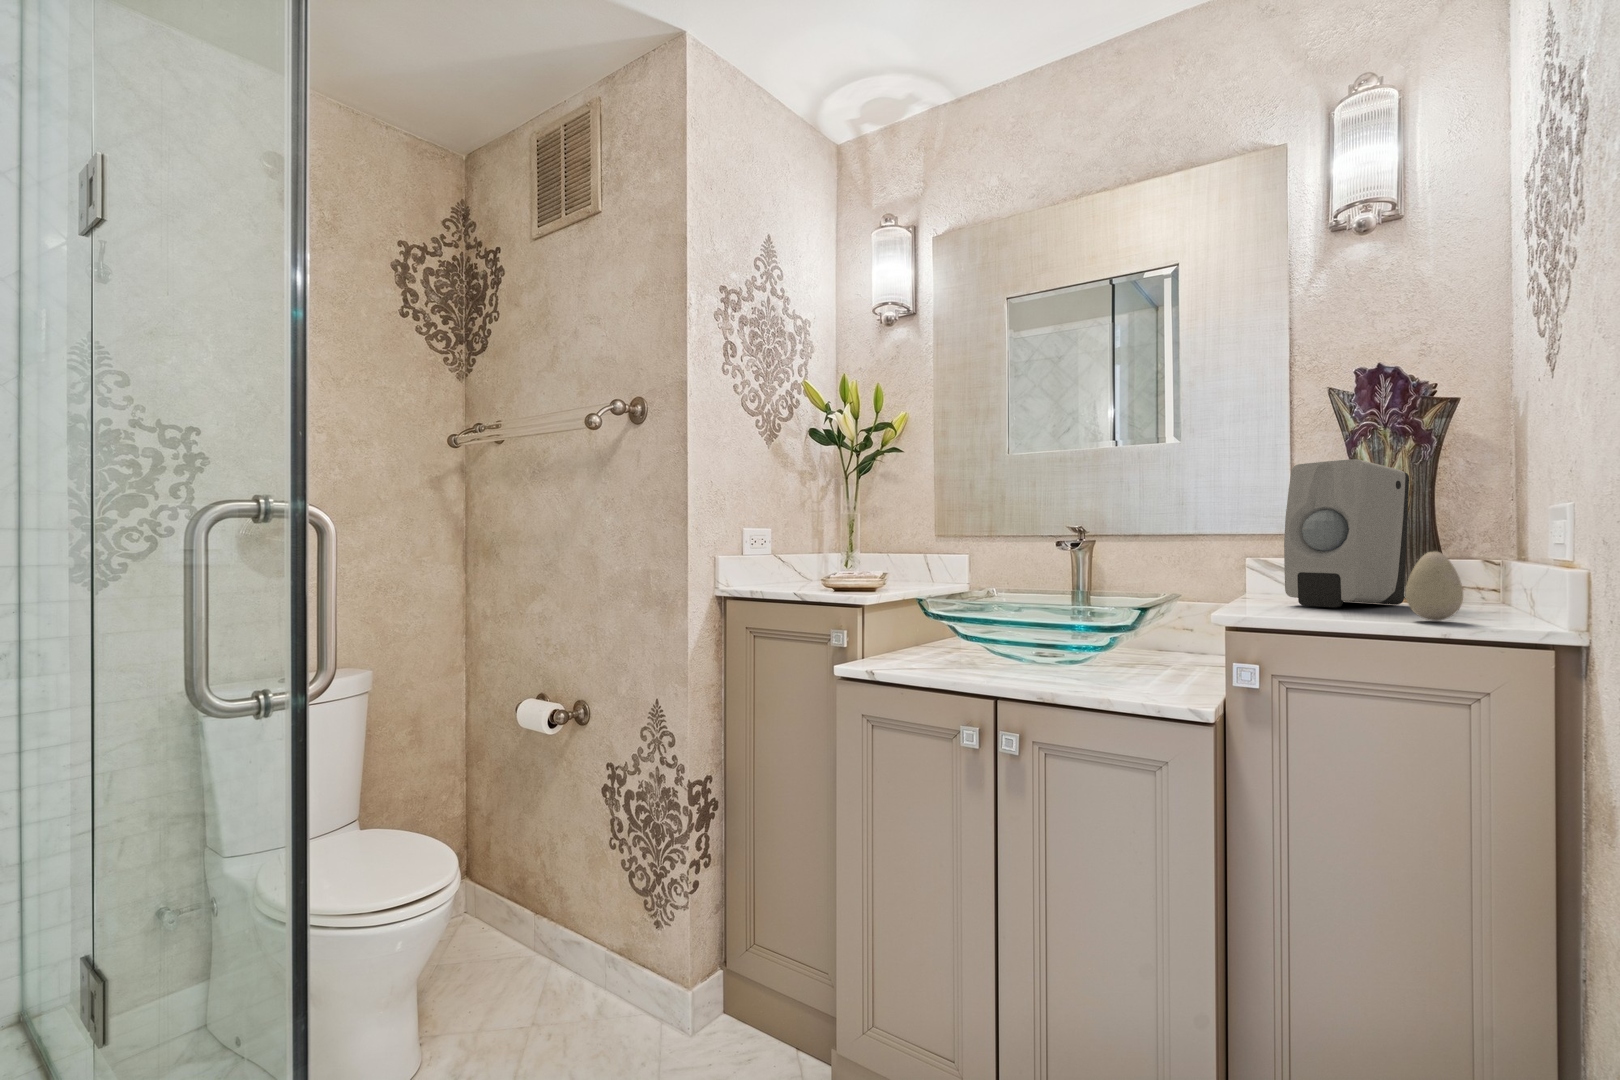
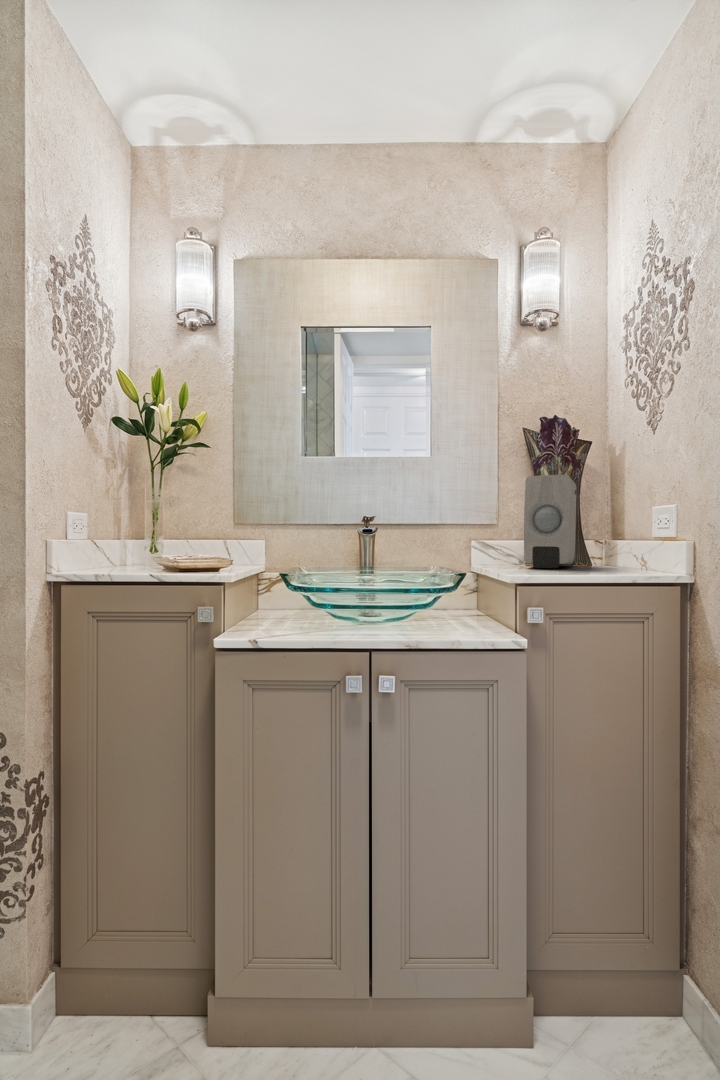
decorative egg: present [1406,551,1463,621] -> none [609,531,637,573]

